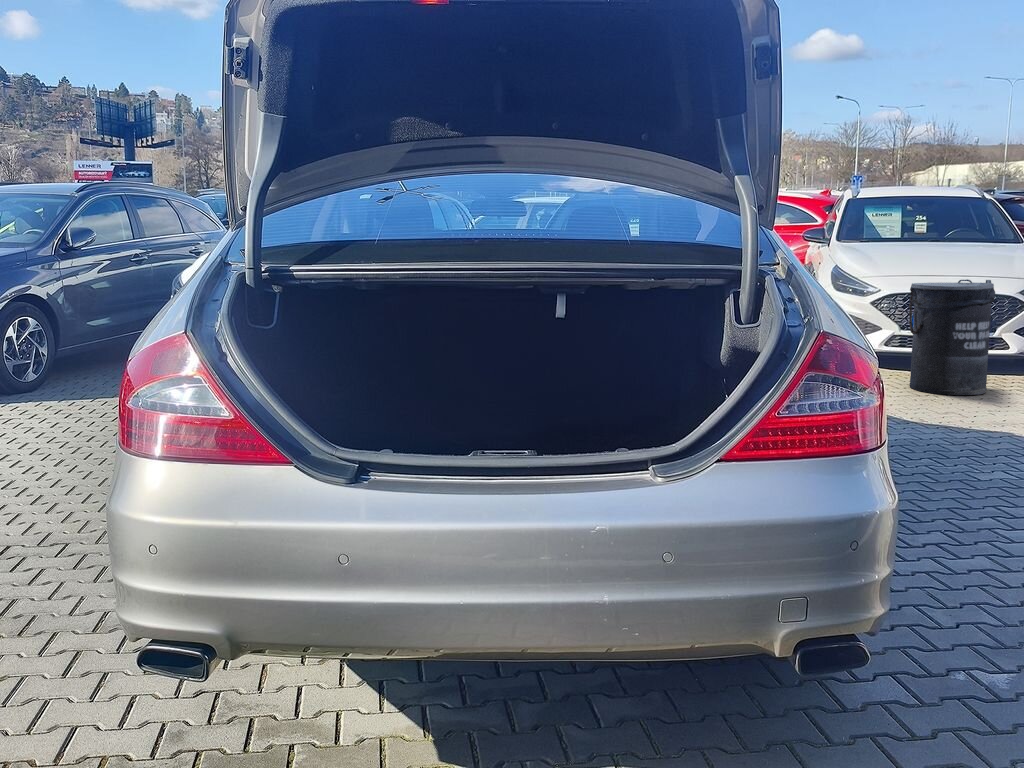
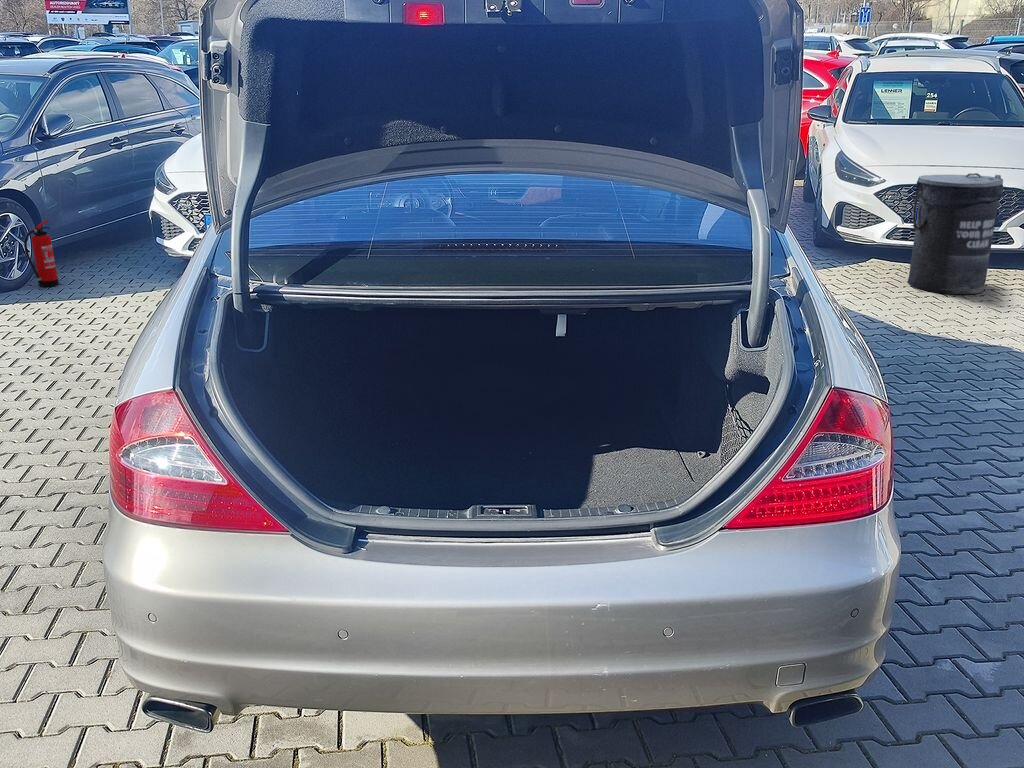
fire extinguisher: none [39,326,69,391] -> present [24,220,59,287]

